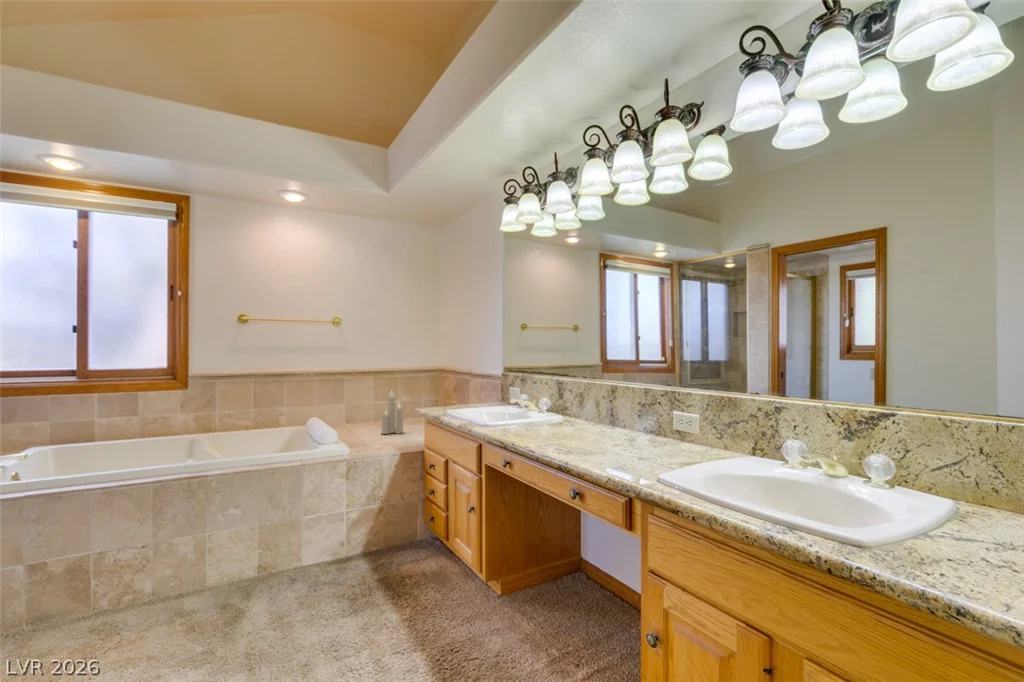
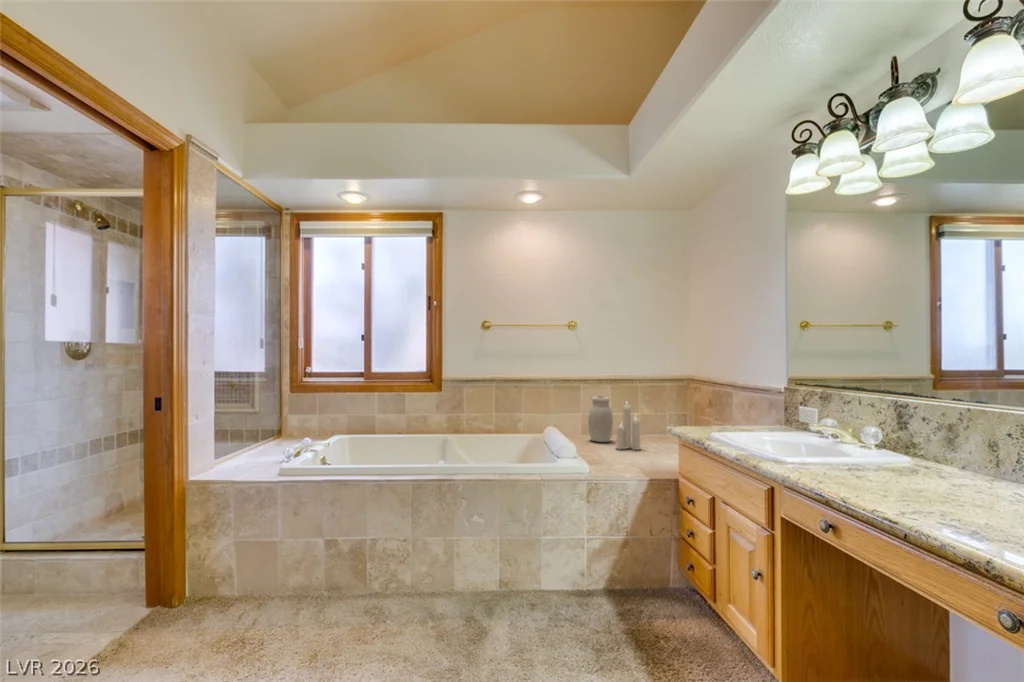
jar: none [357,388,380,430] -> present [588,396,613,442]

